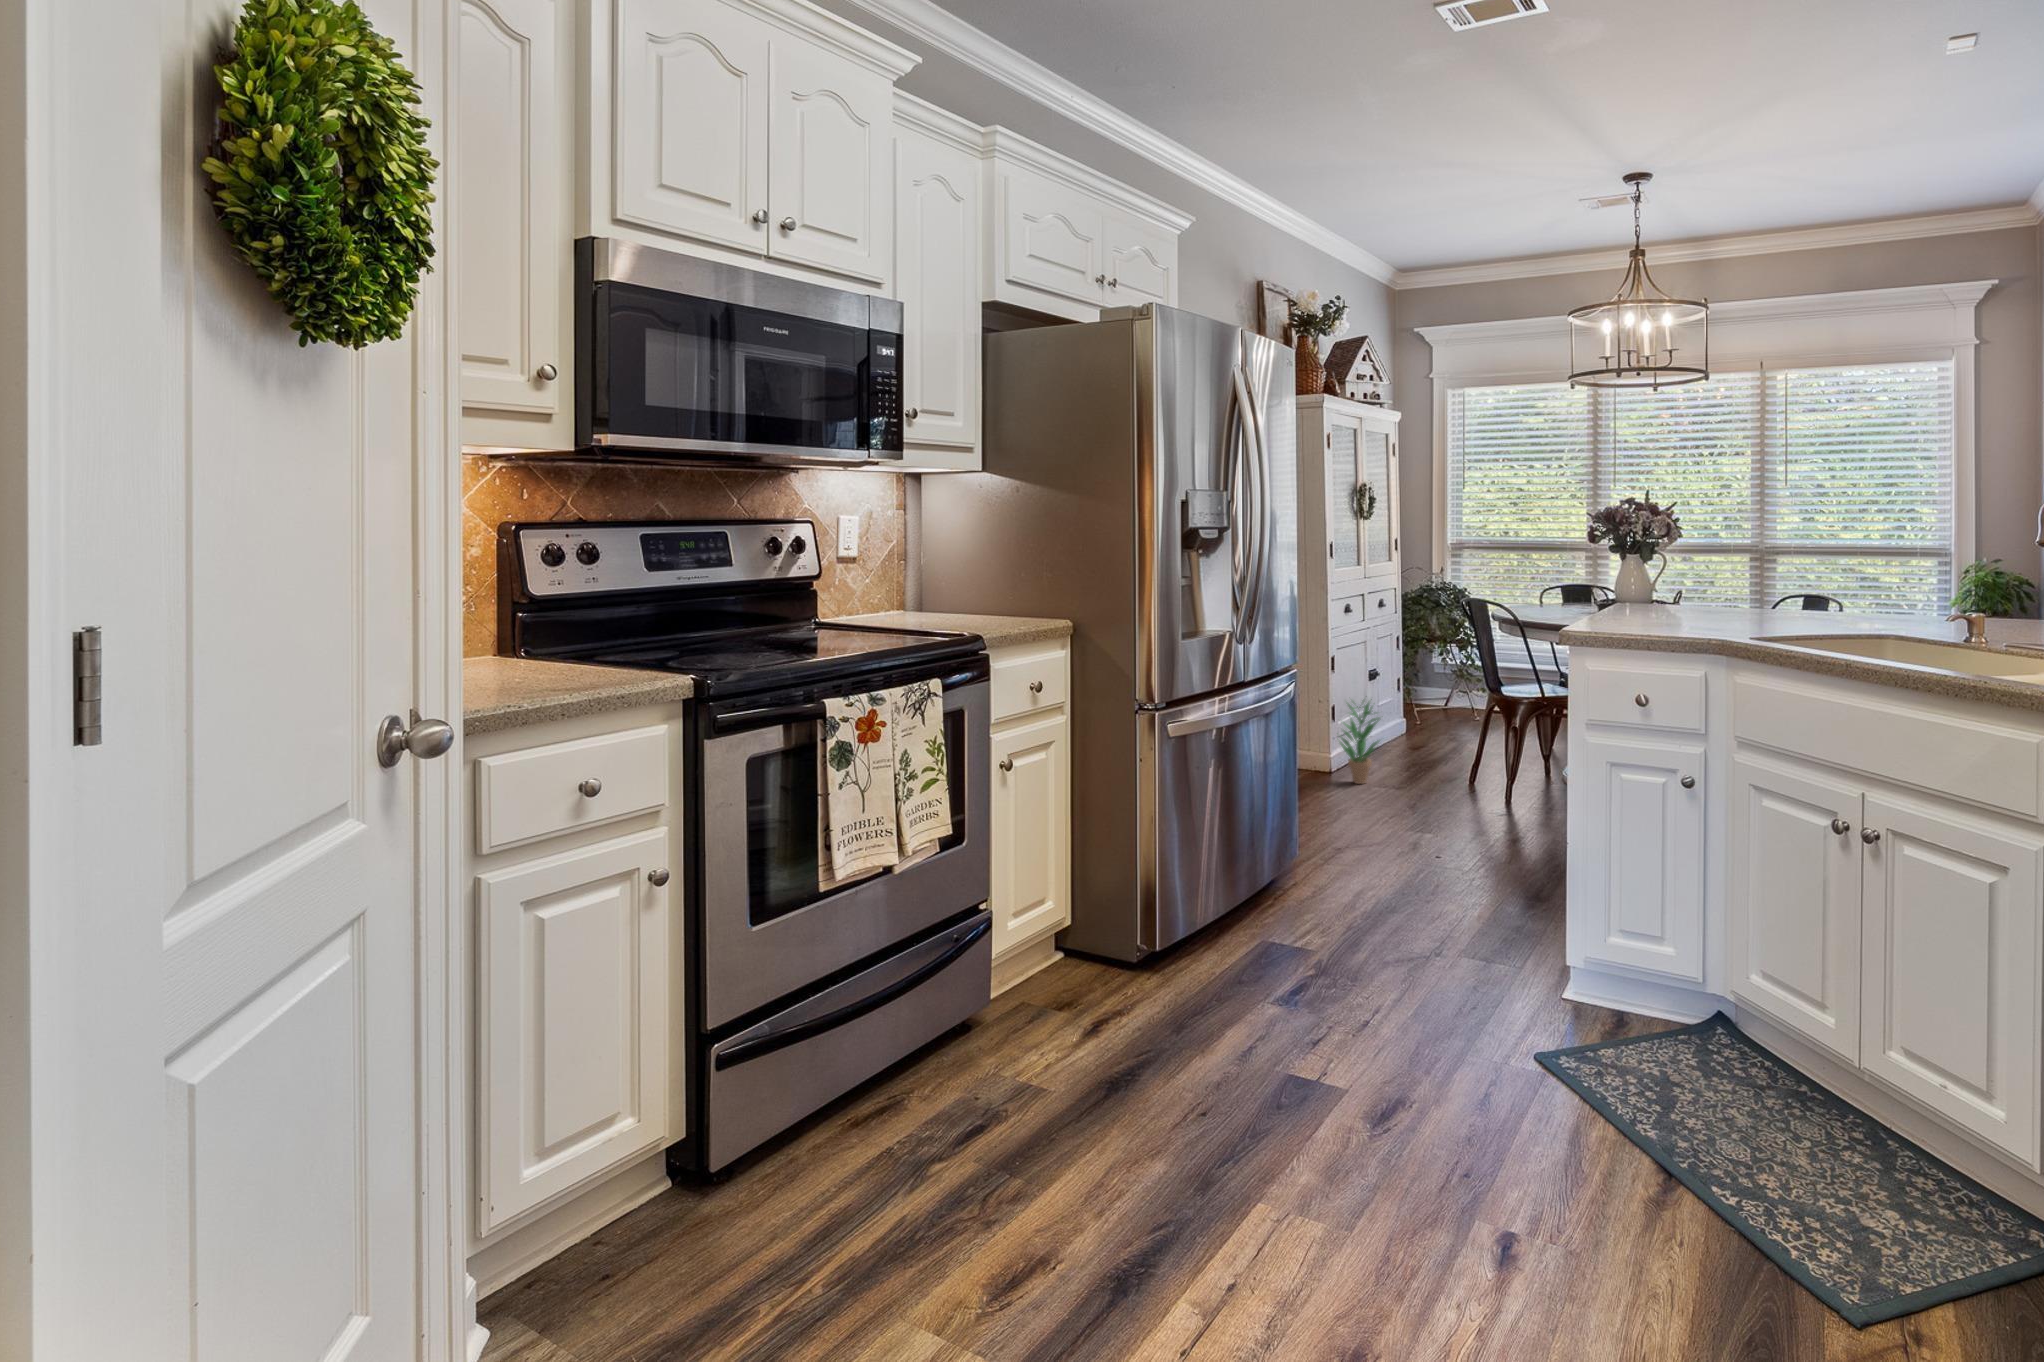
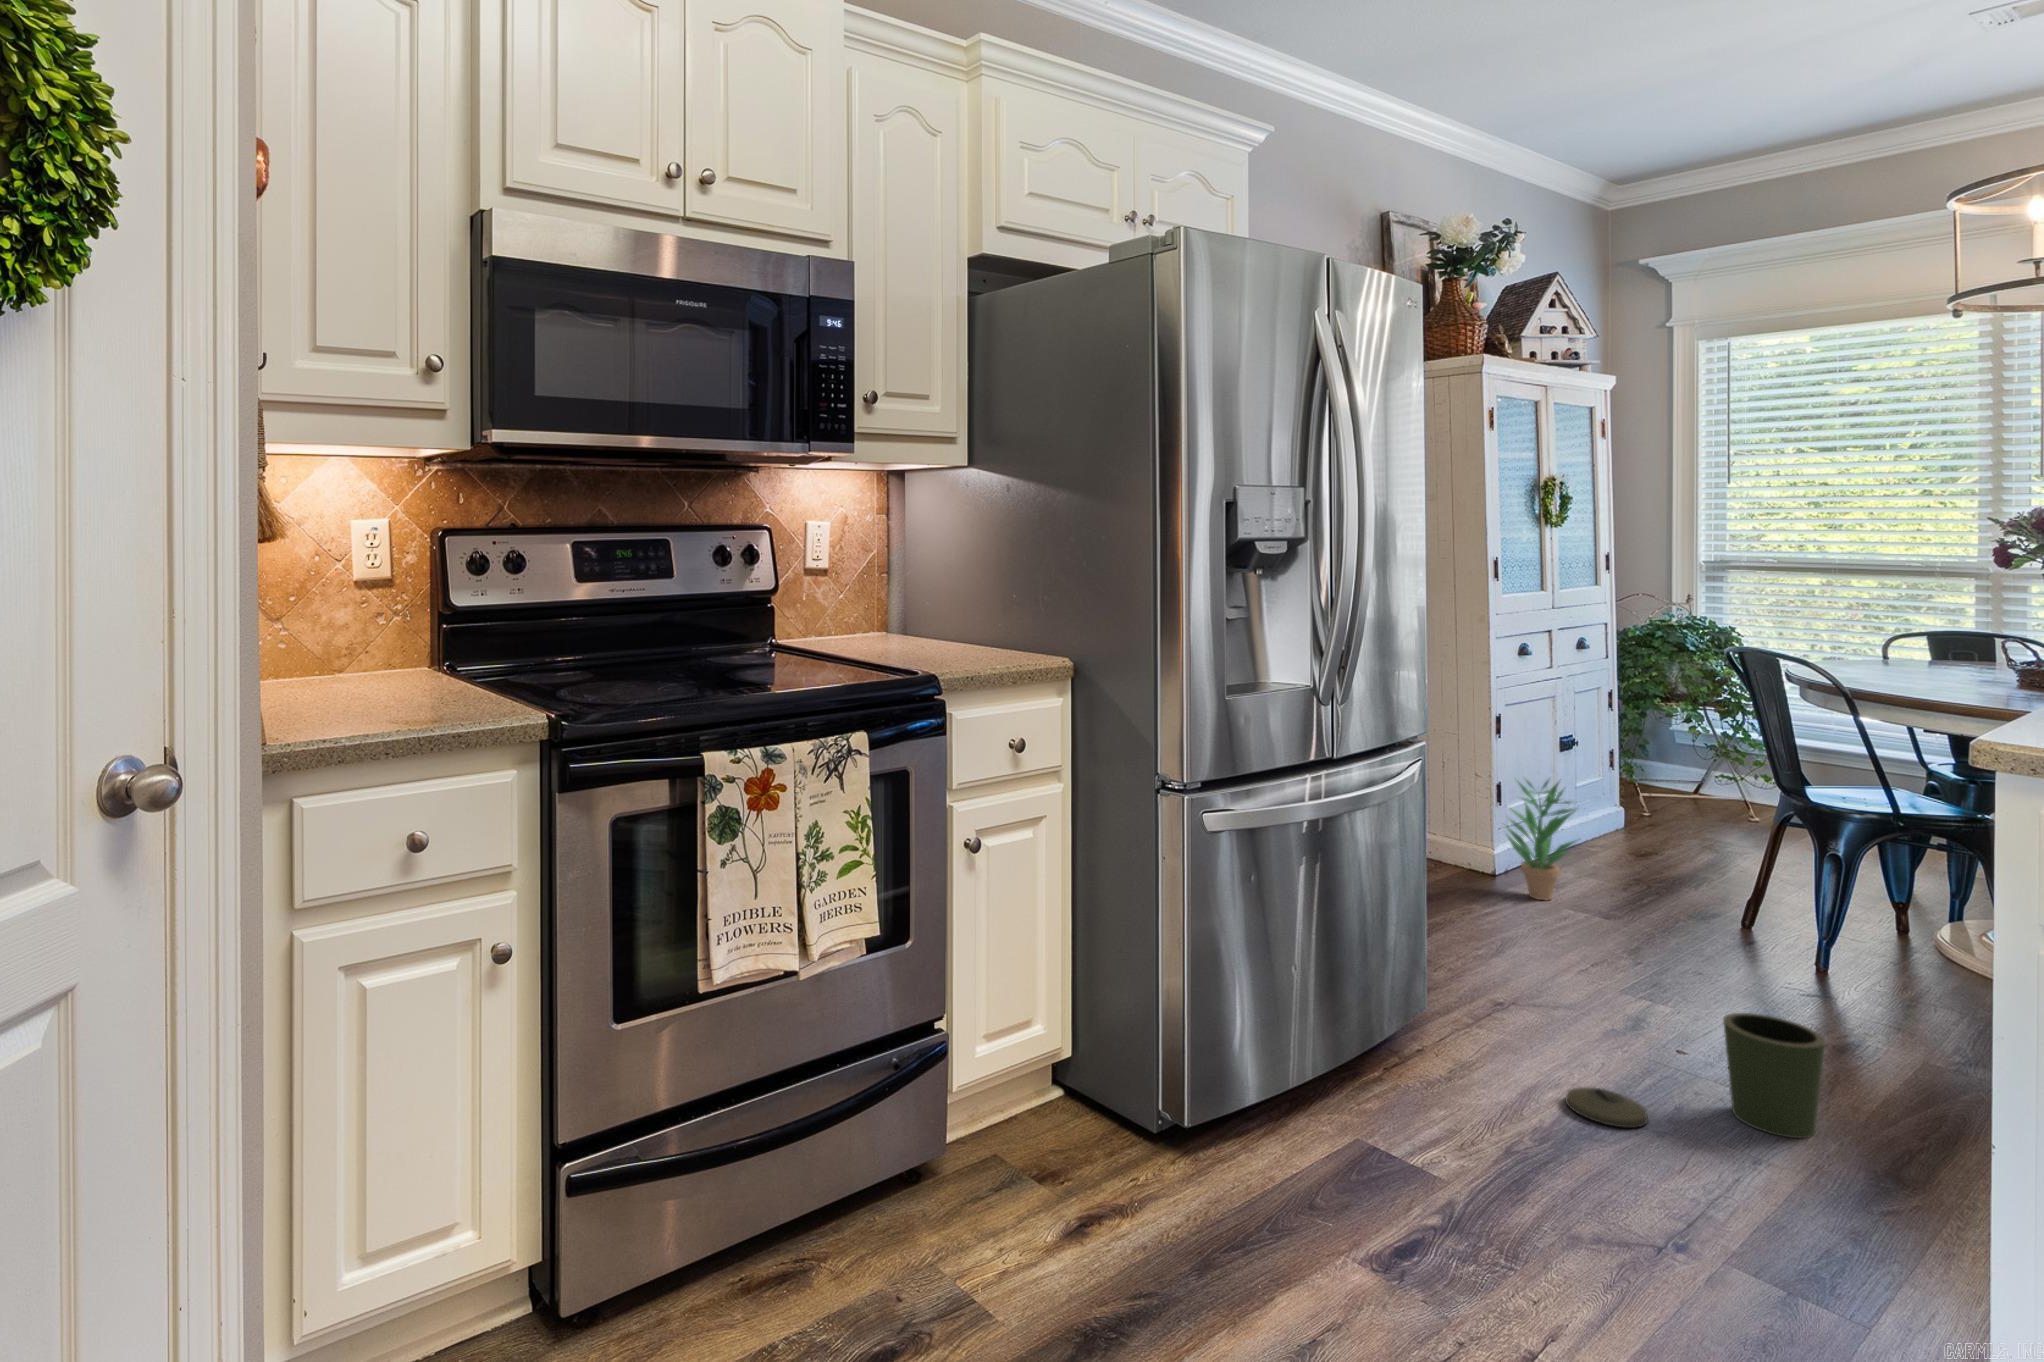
trash can: none [1382,823,1513,904] -> present [1566,1013,1825,1138]

